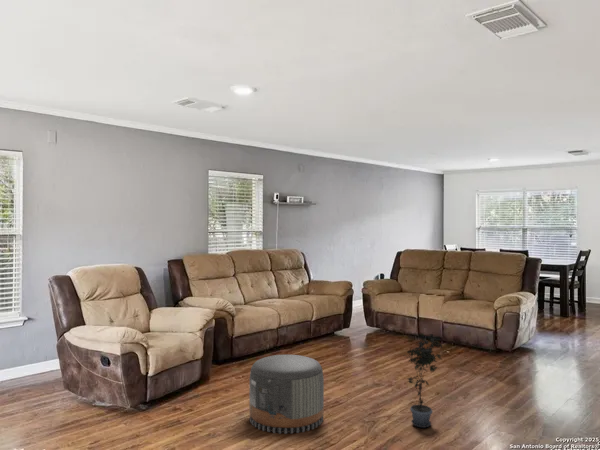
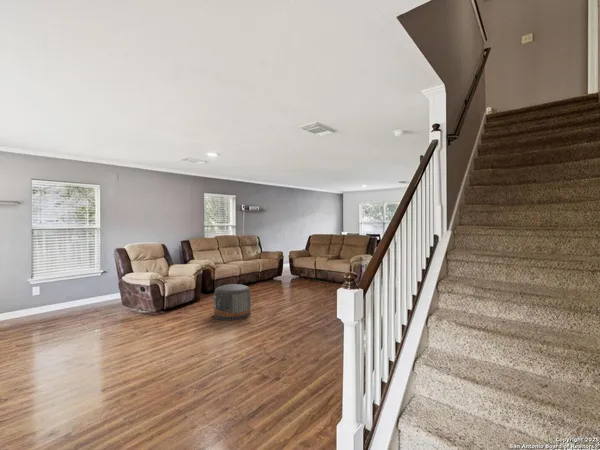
potted plant: present [407,334,442,428] -> none [287,272,306,316]

